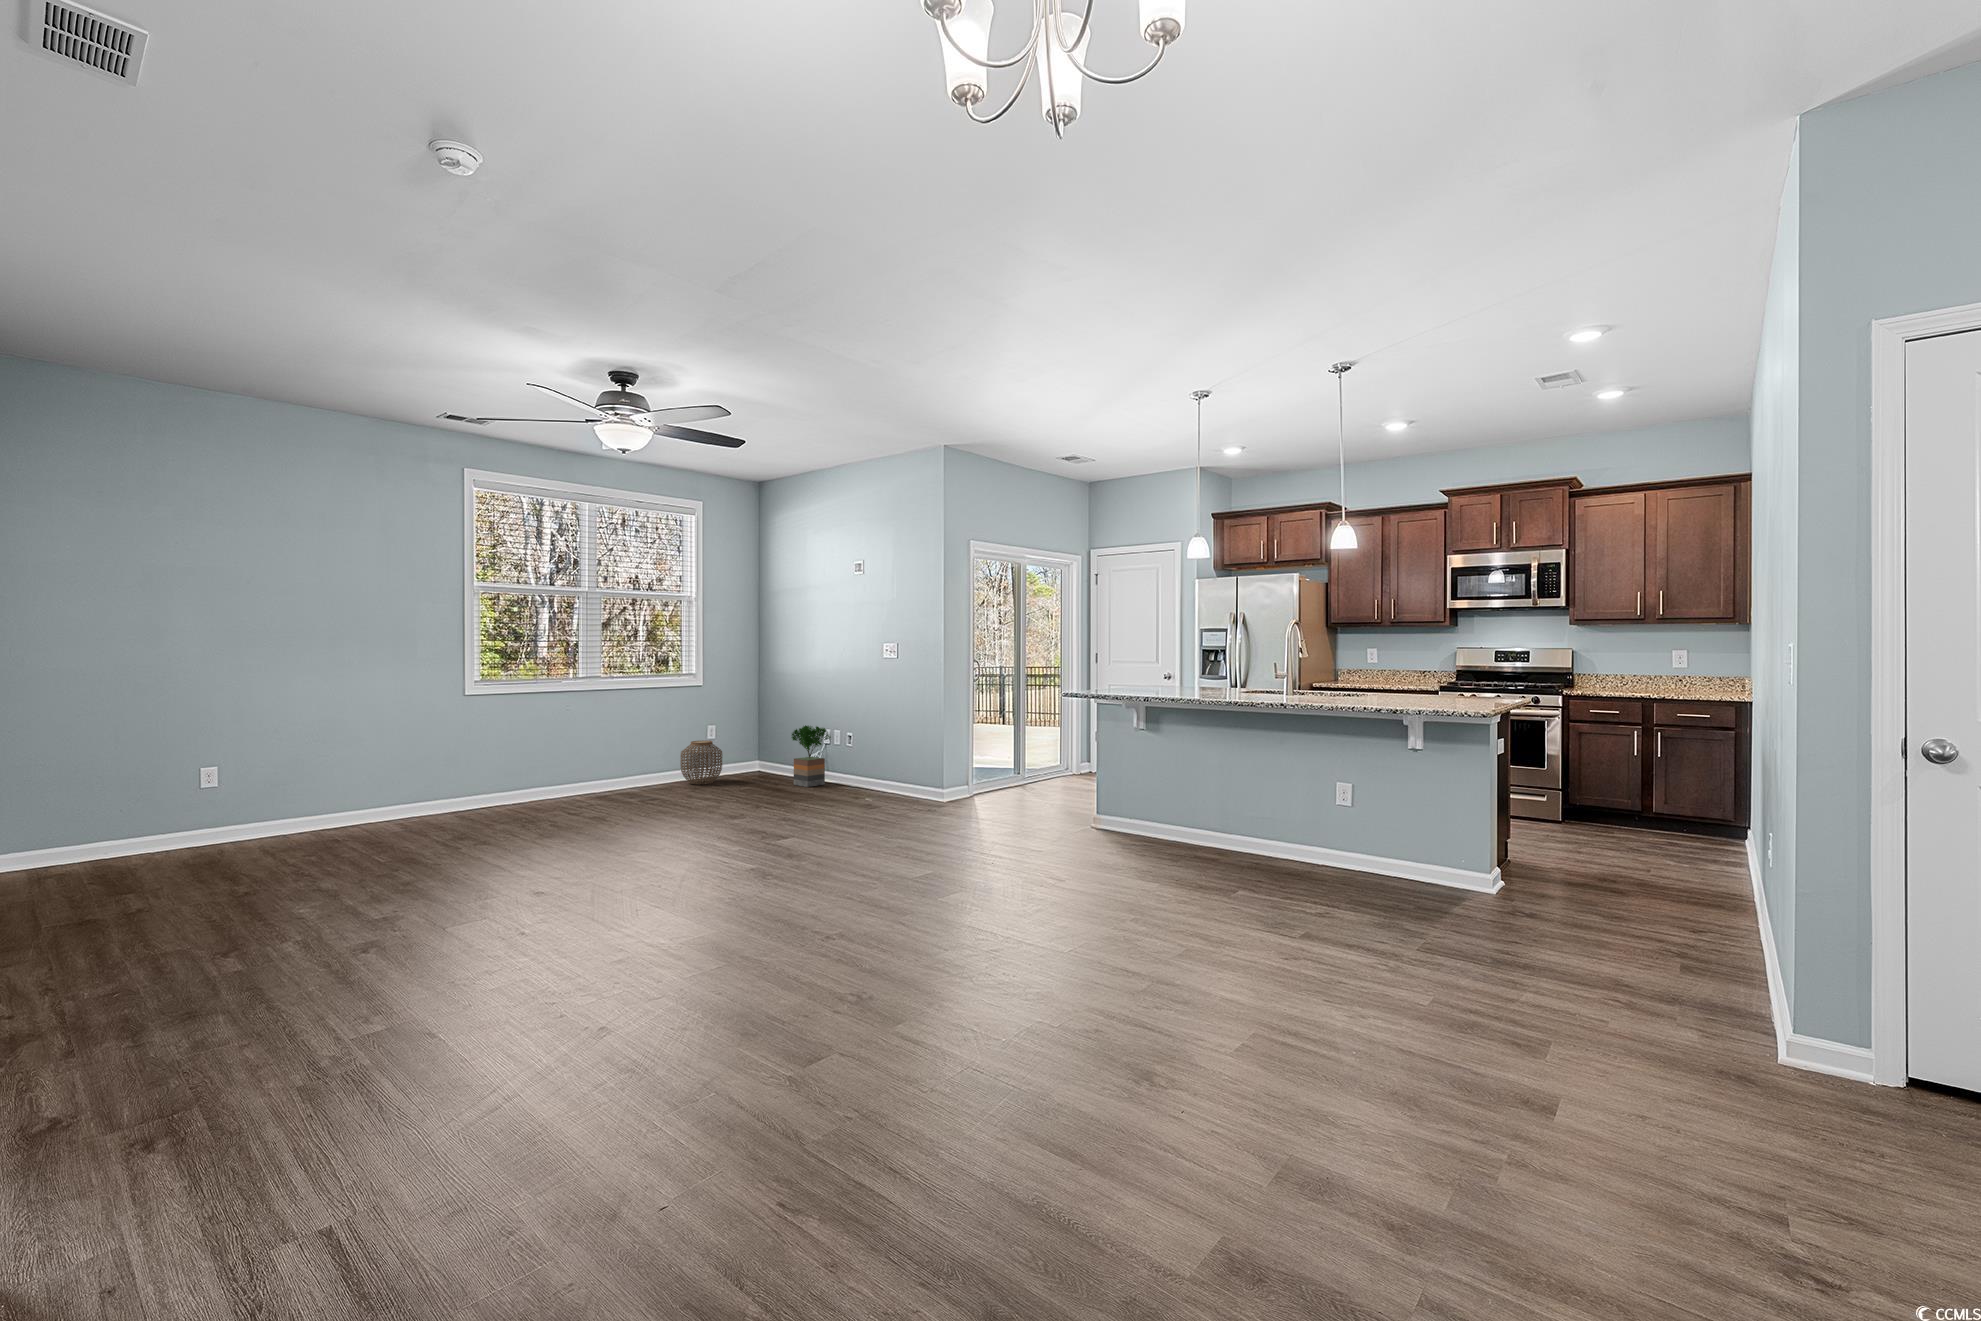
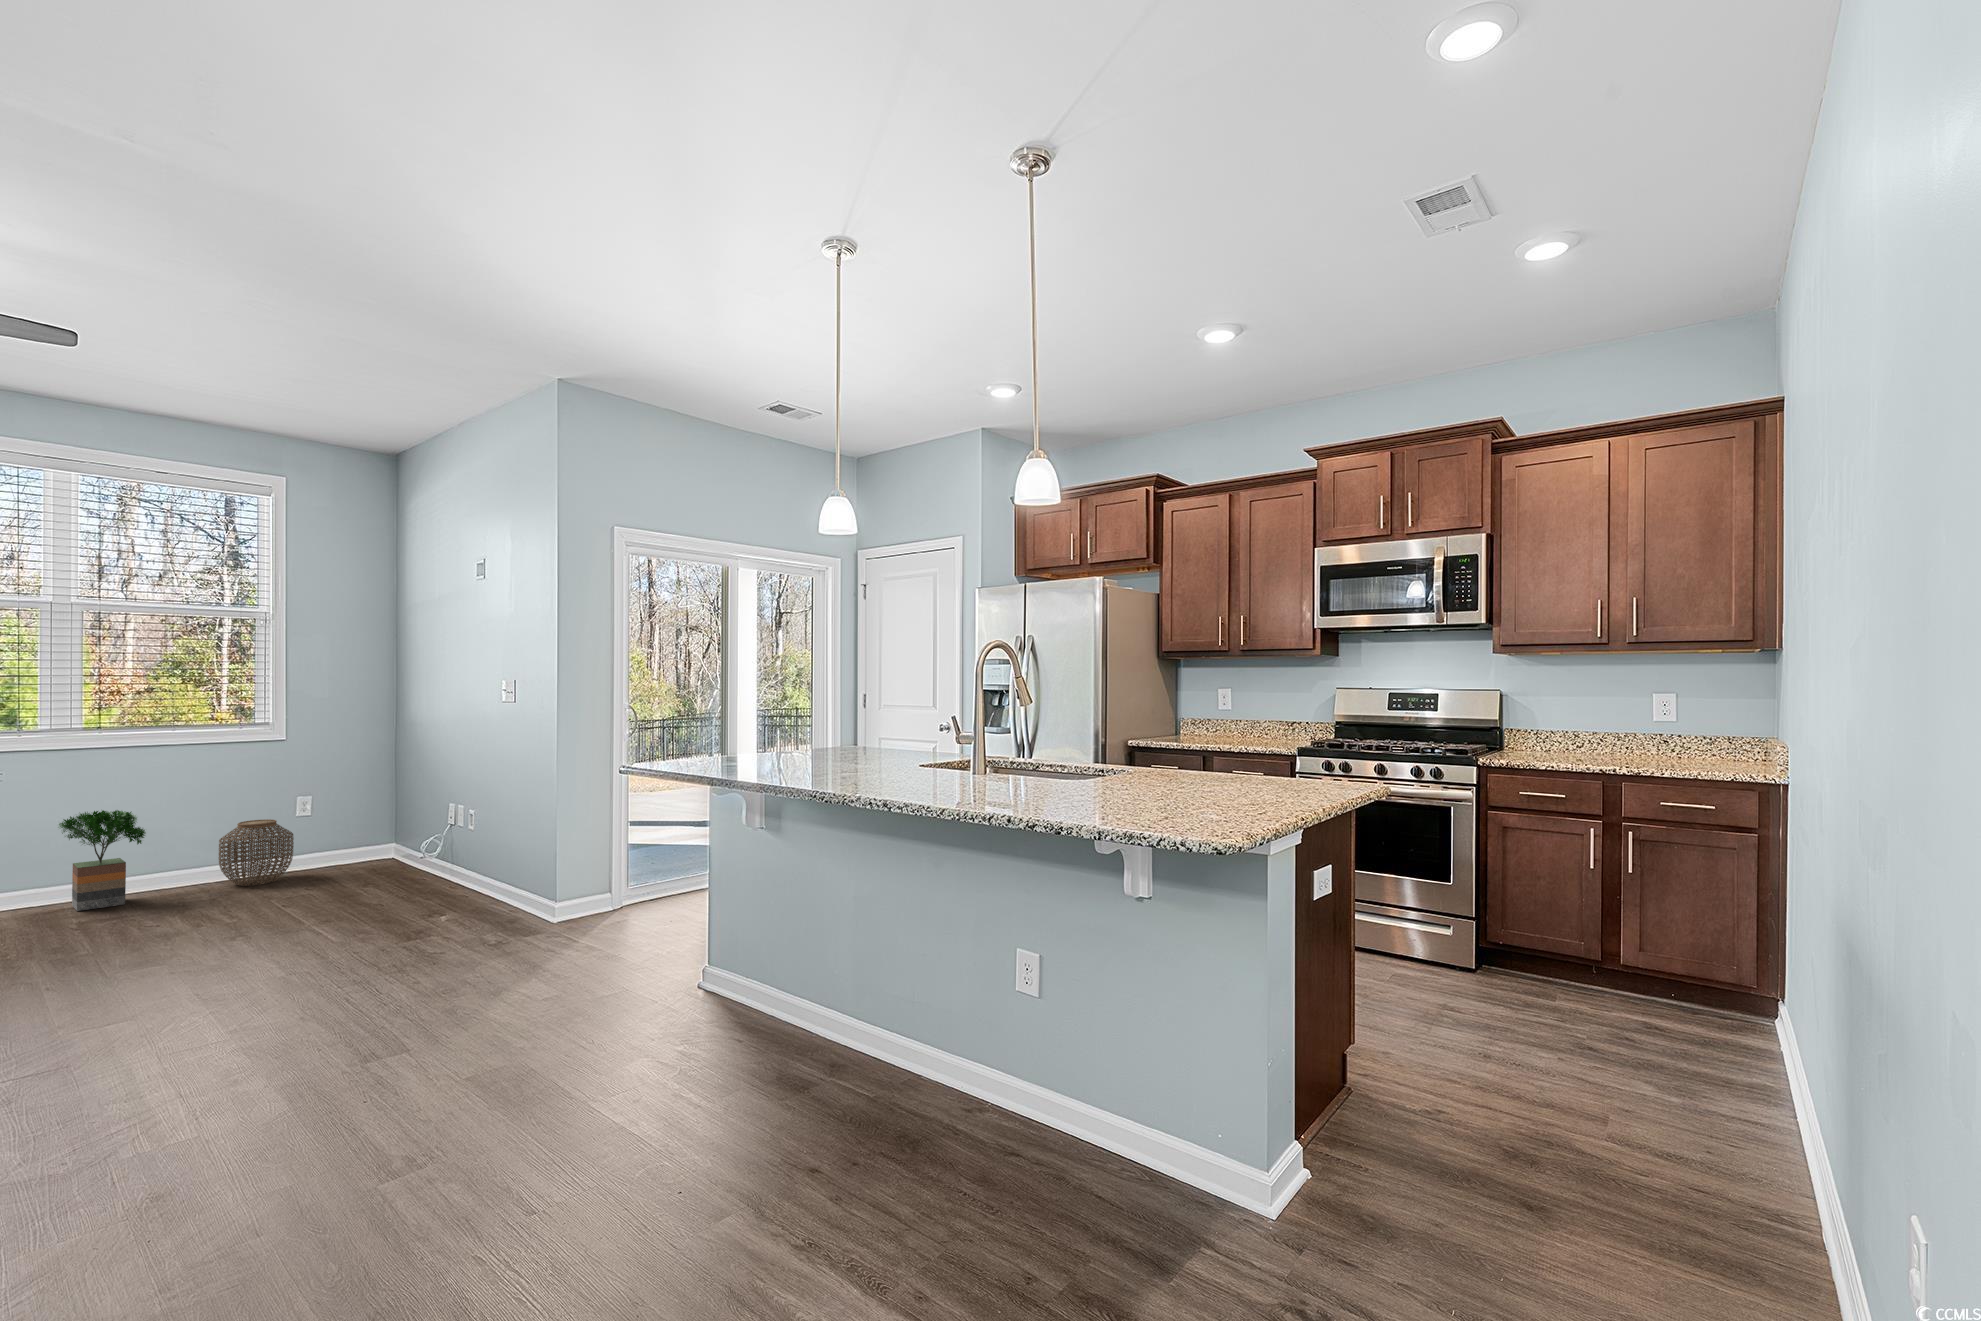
potted tree: present [791,725,831,787] -> present [59,810,146,911]

